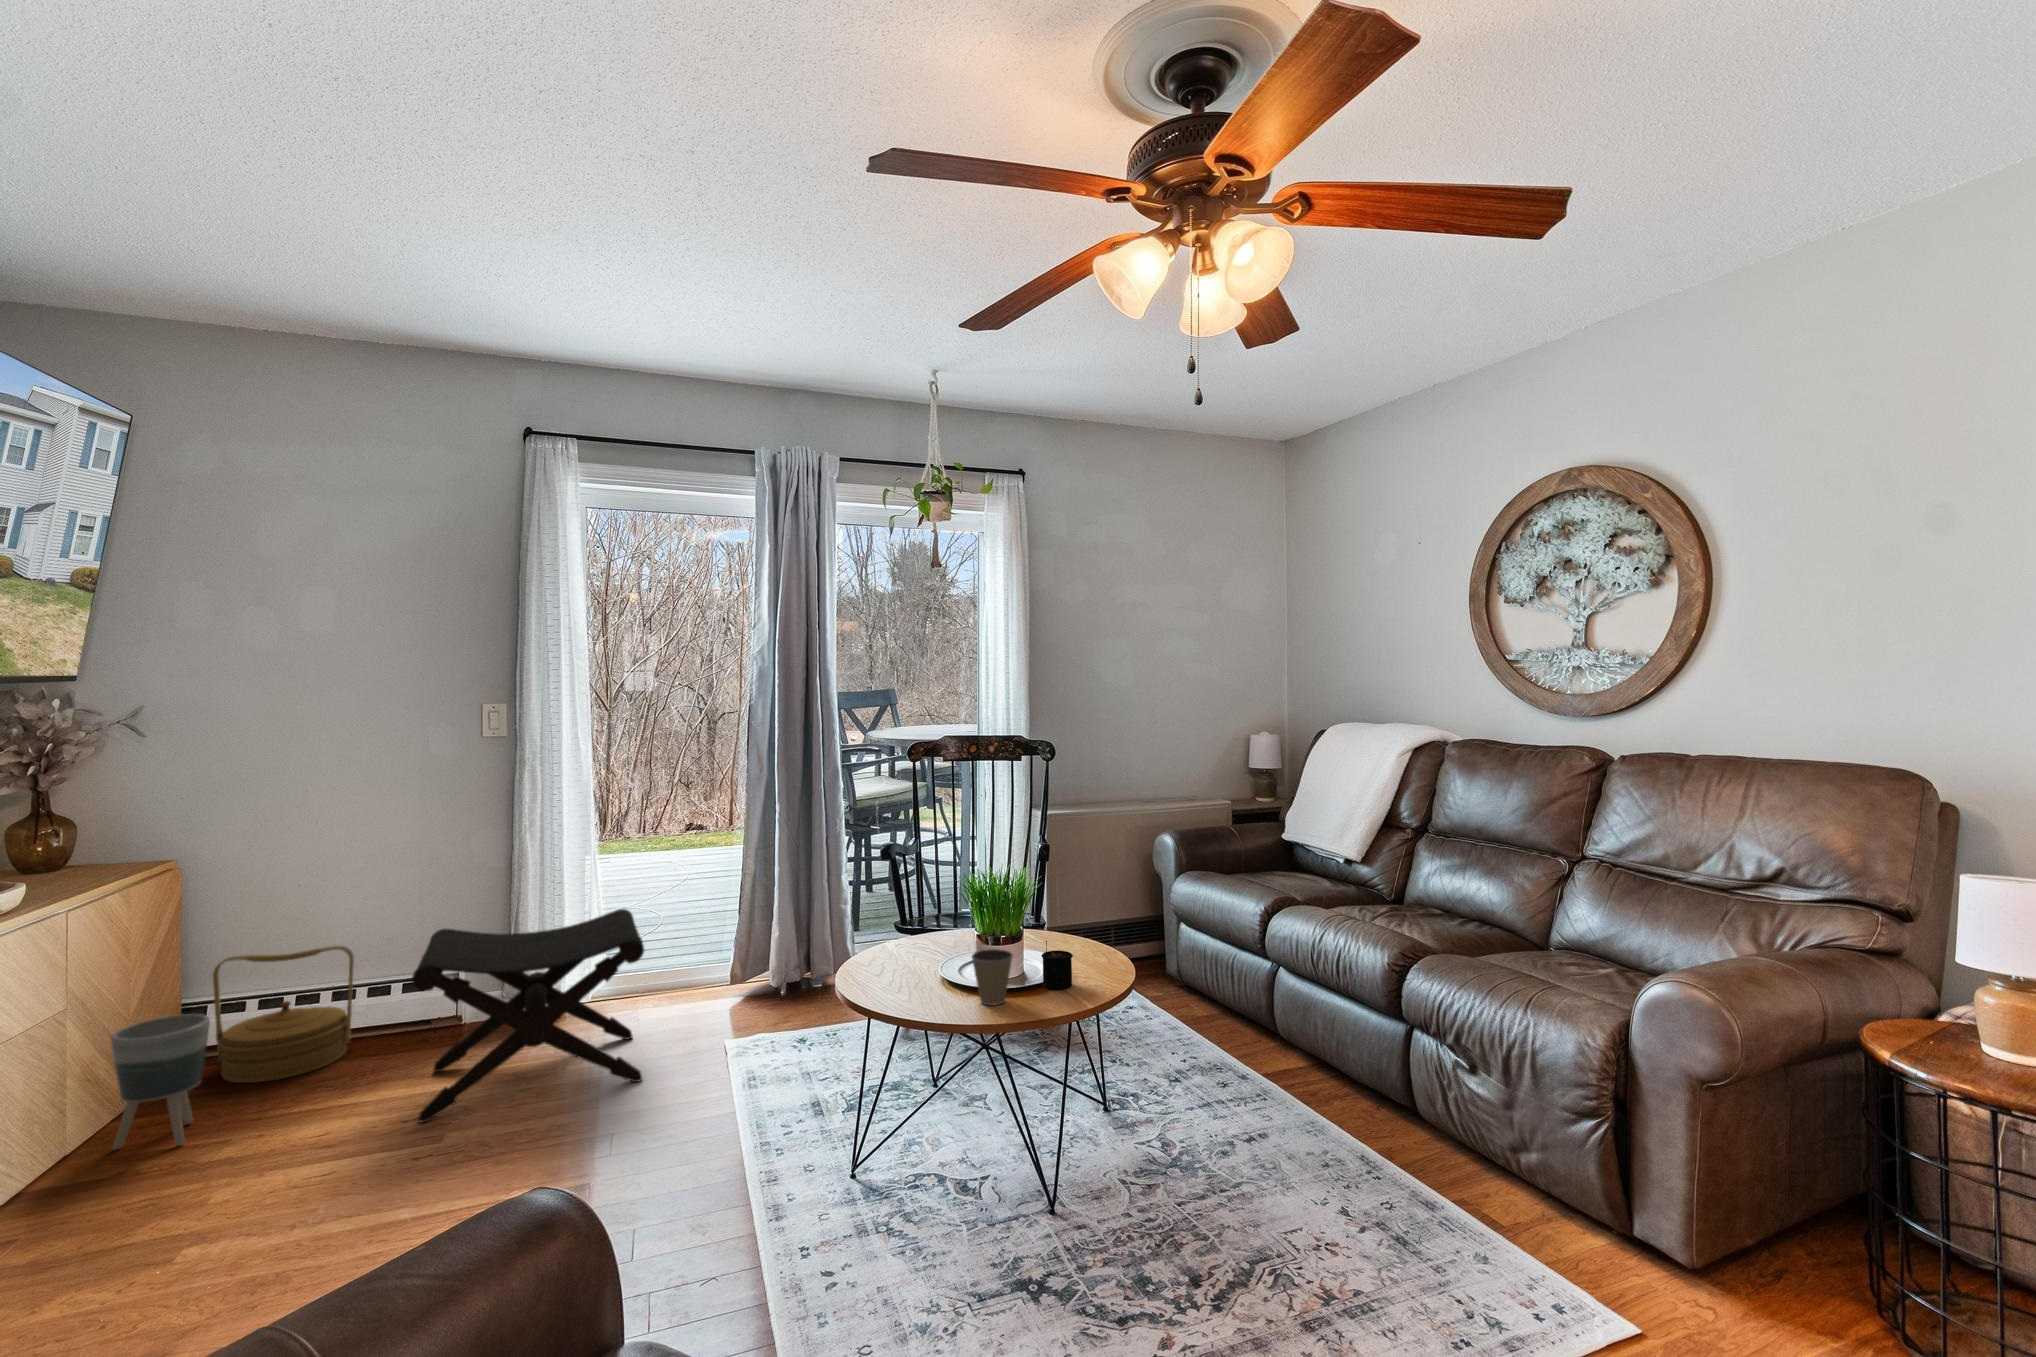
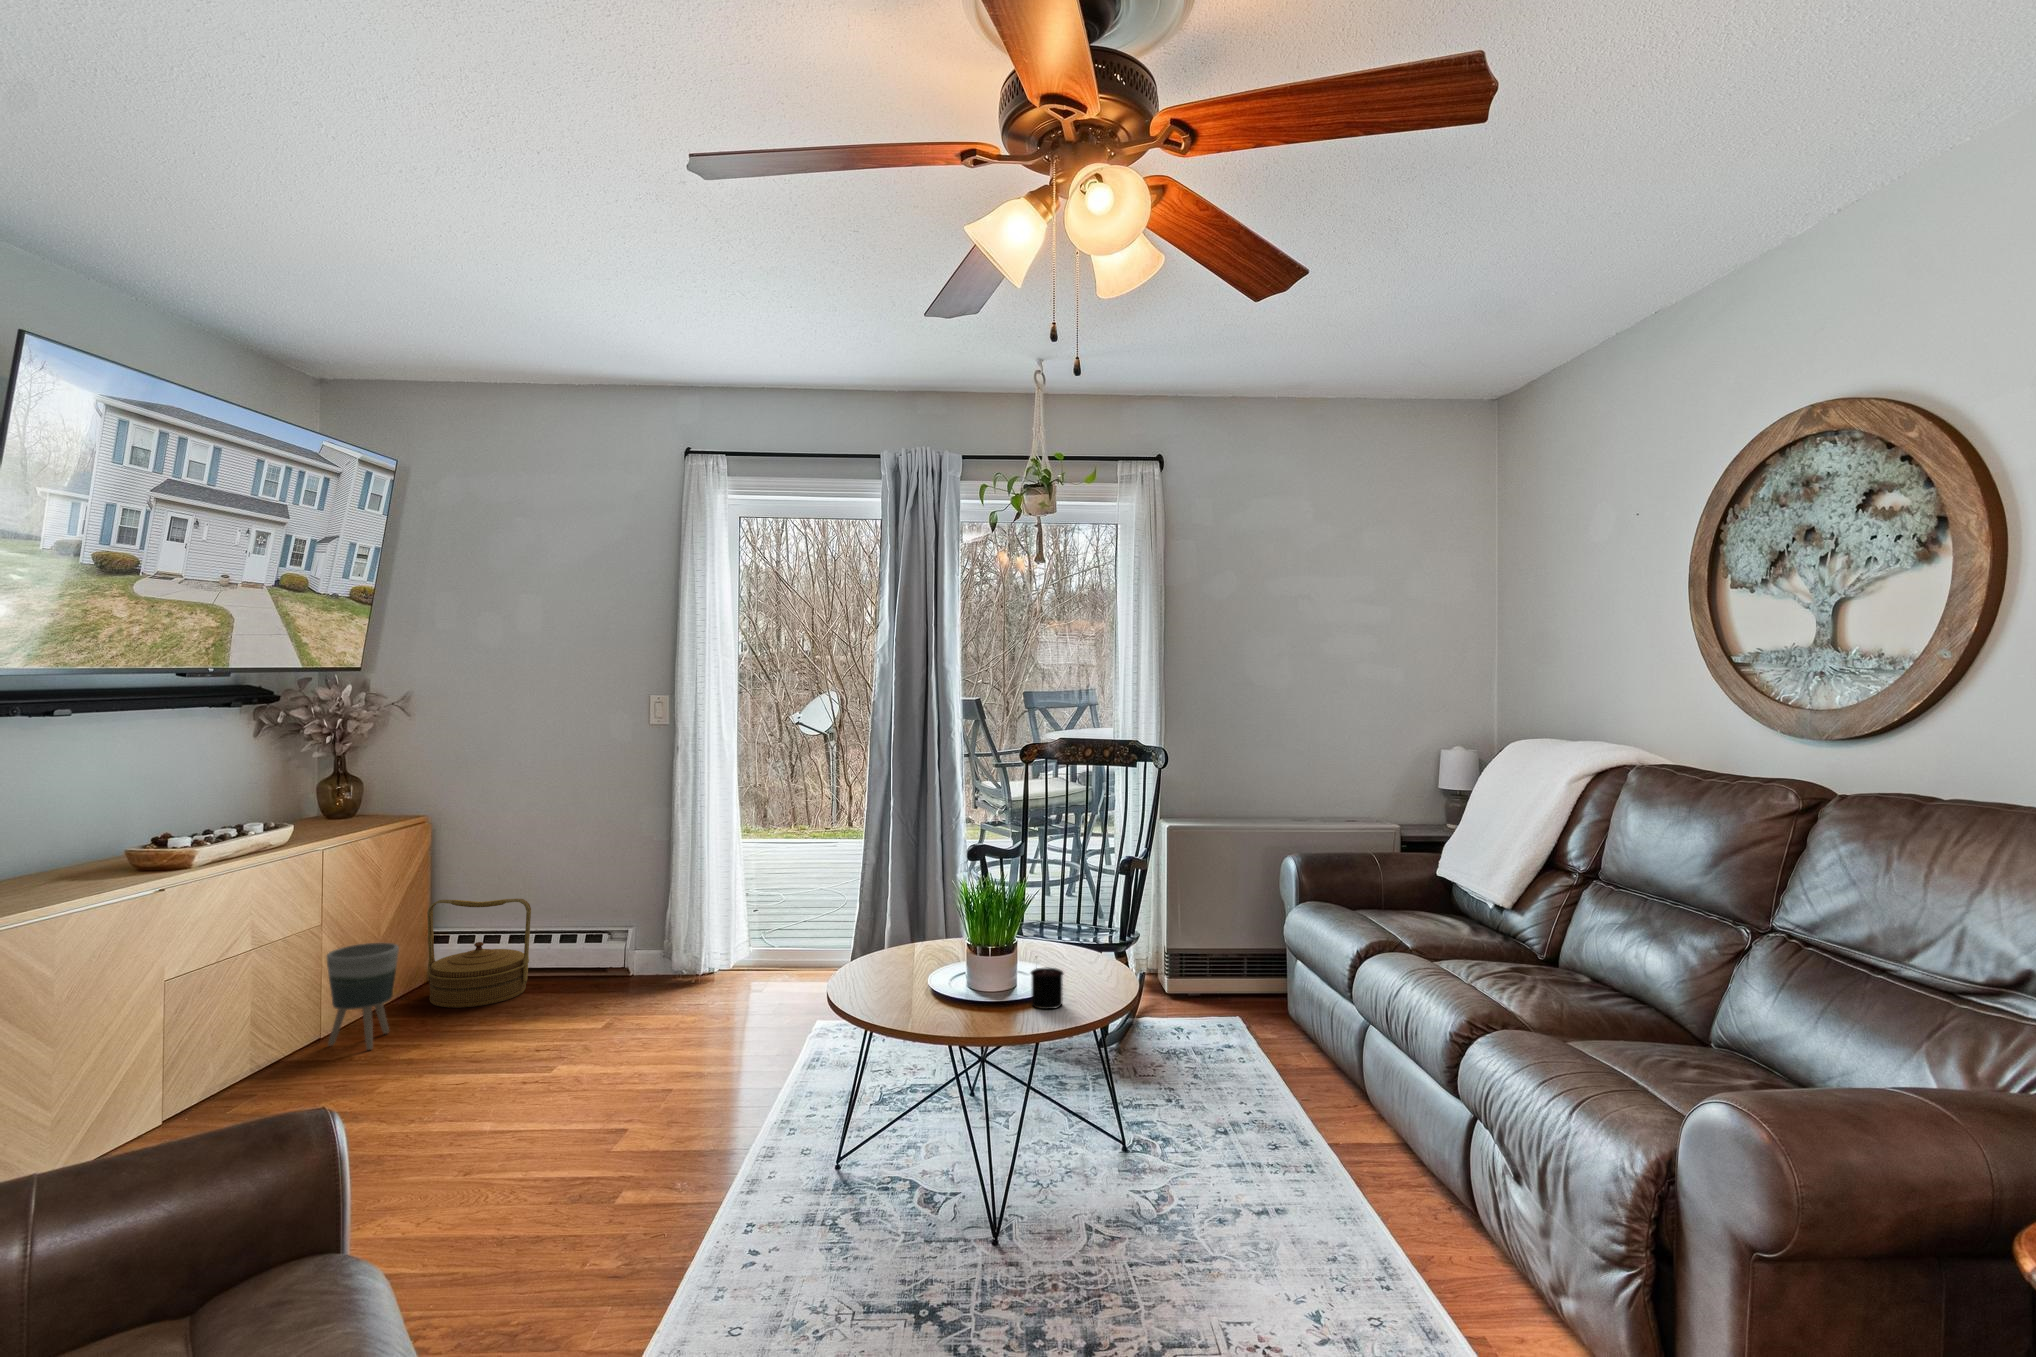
footstool: present [412,909,644,1122] -> none [530,888,745,1059]
coffee cup: present [972,949,1013,1005] -> none [943,958,987,1017]

